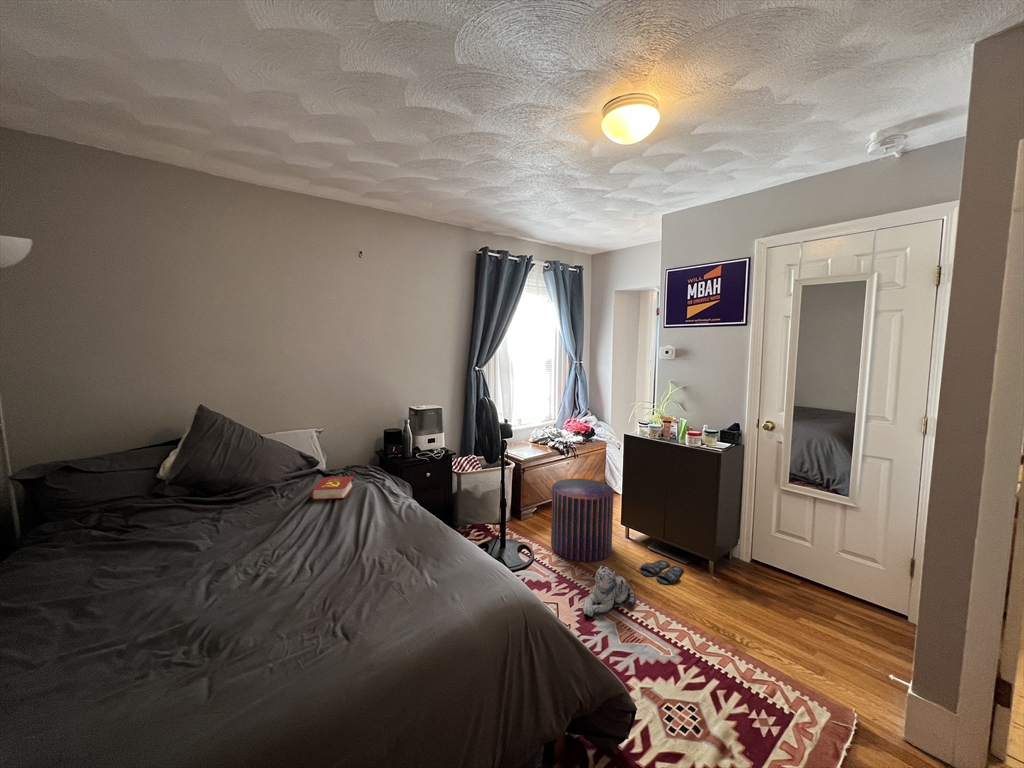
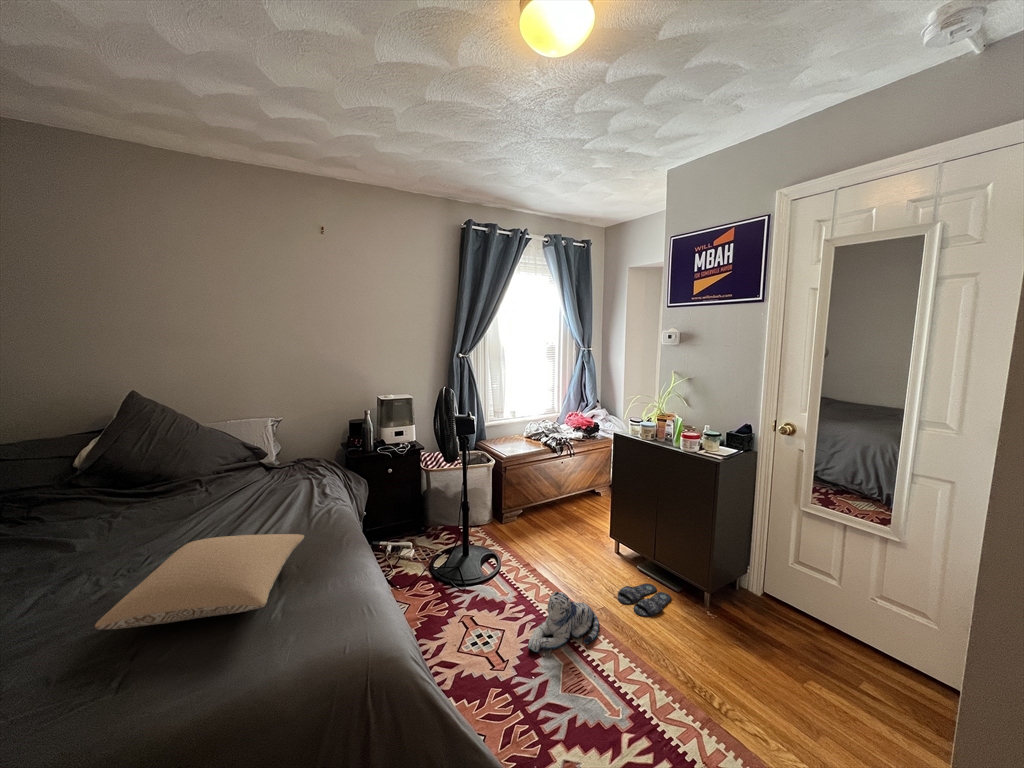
book: present [311,476,354,500] -> none [240,471,297,495]
pouf: present [551,479,614,562] -> none [523,481,595,579]
pillow: none [304,523,430,597] -> present [95,534,304,629]

